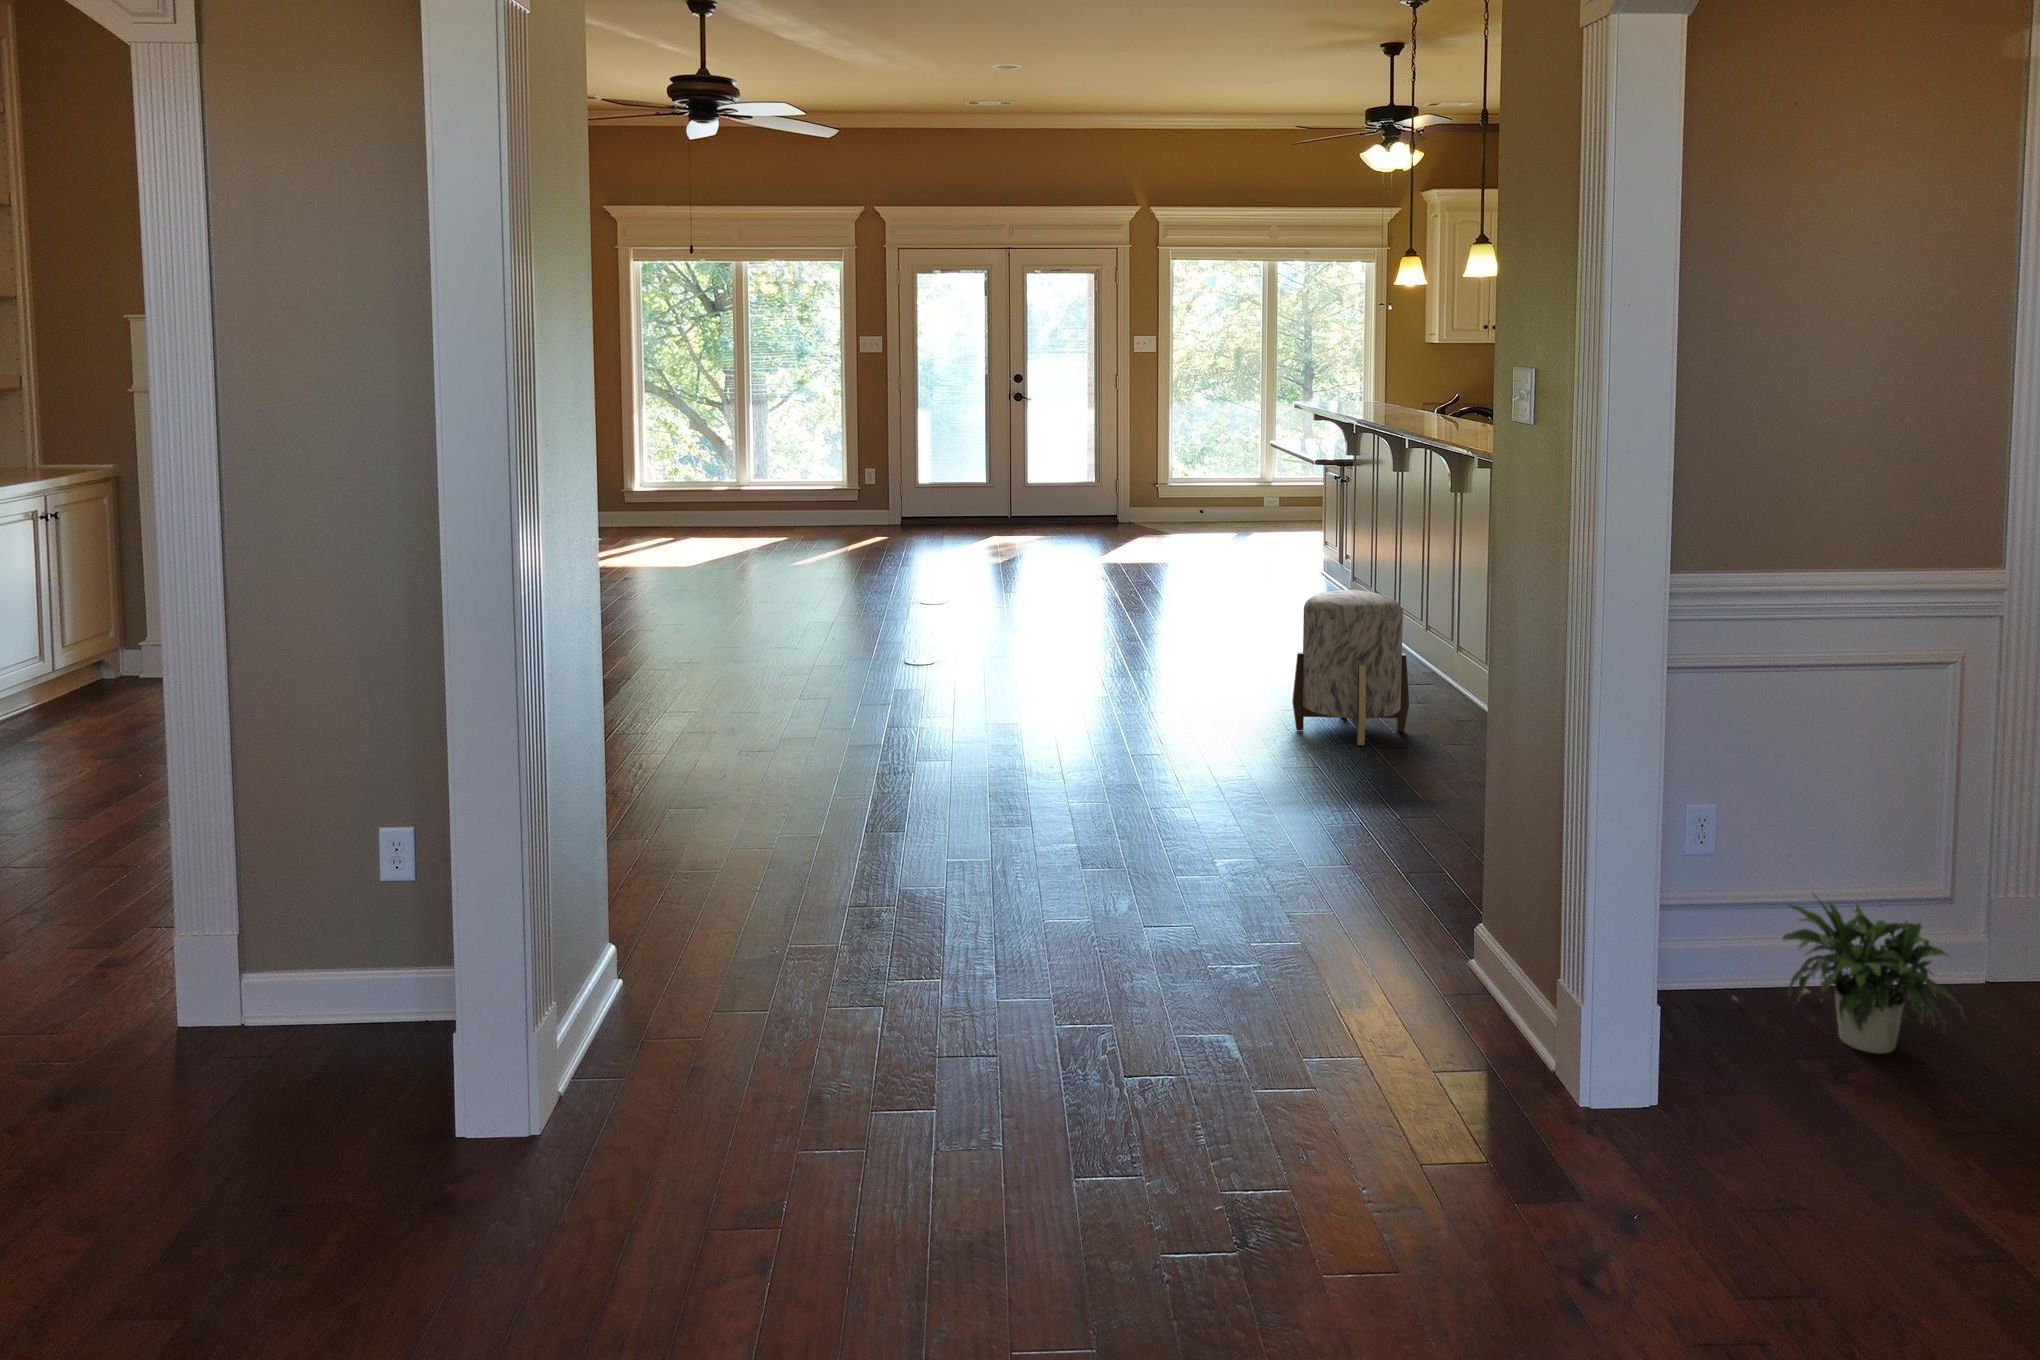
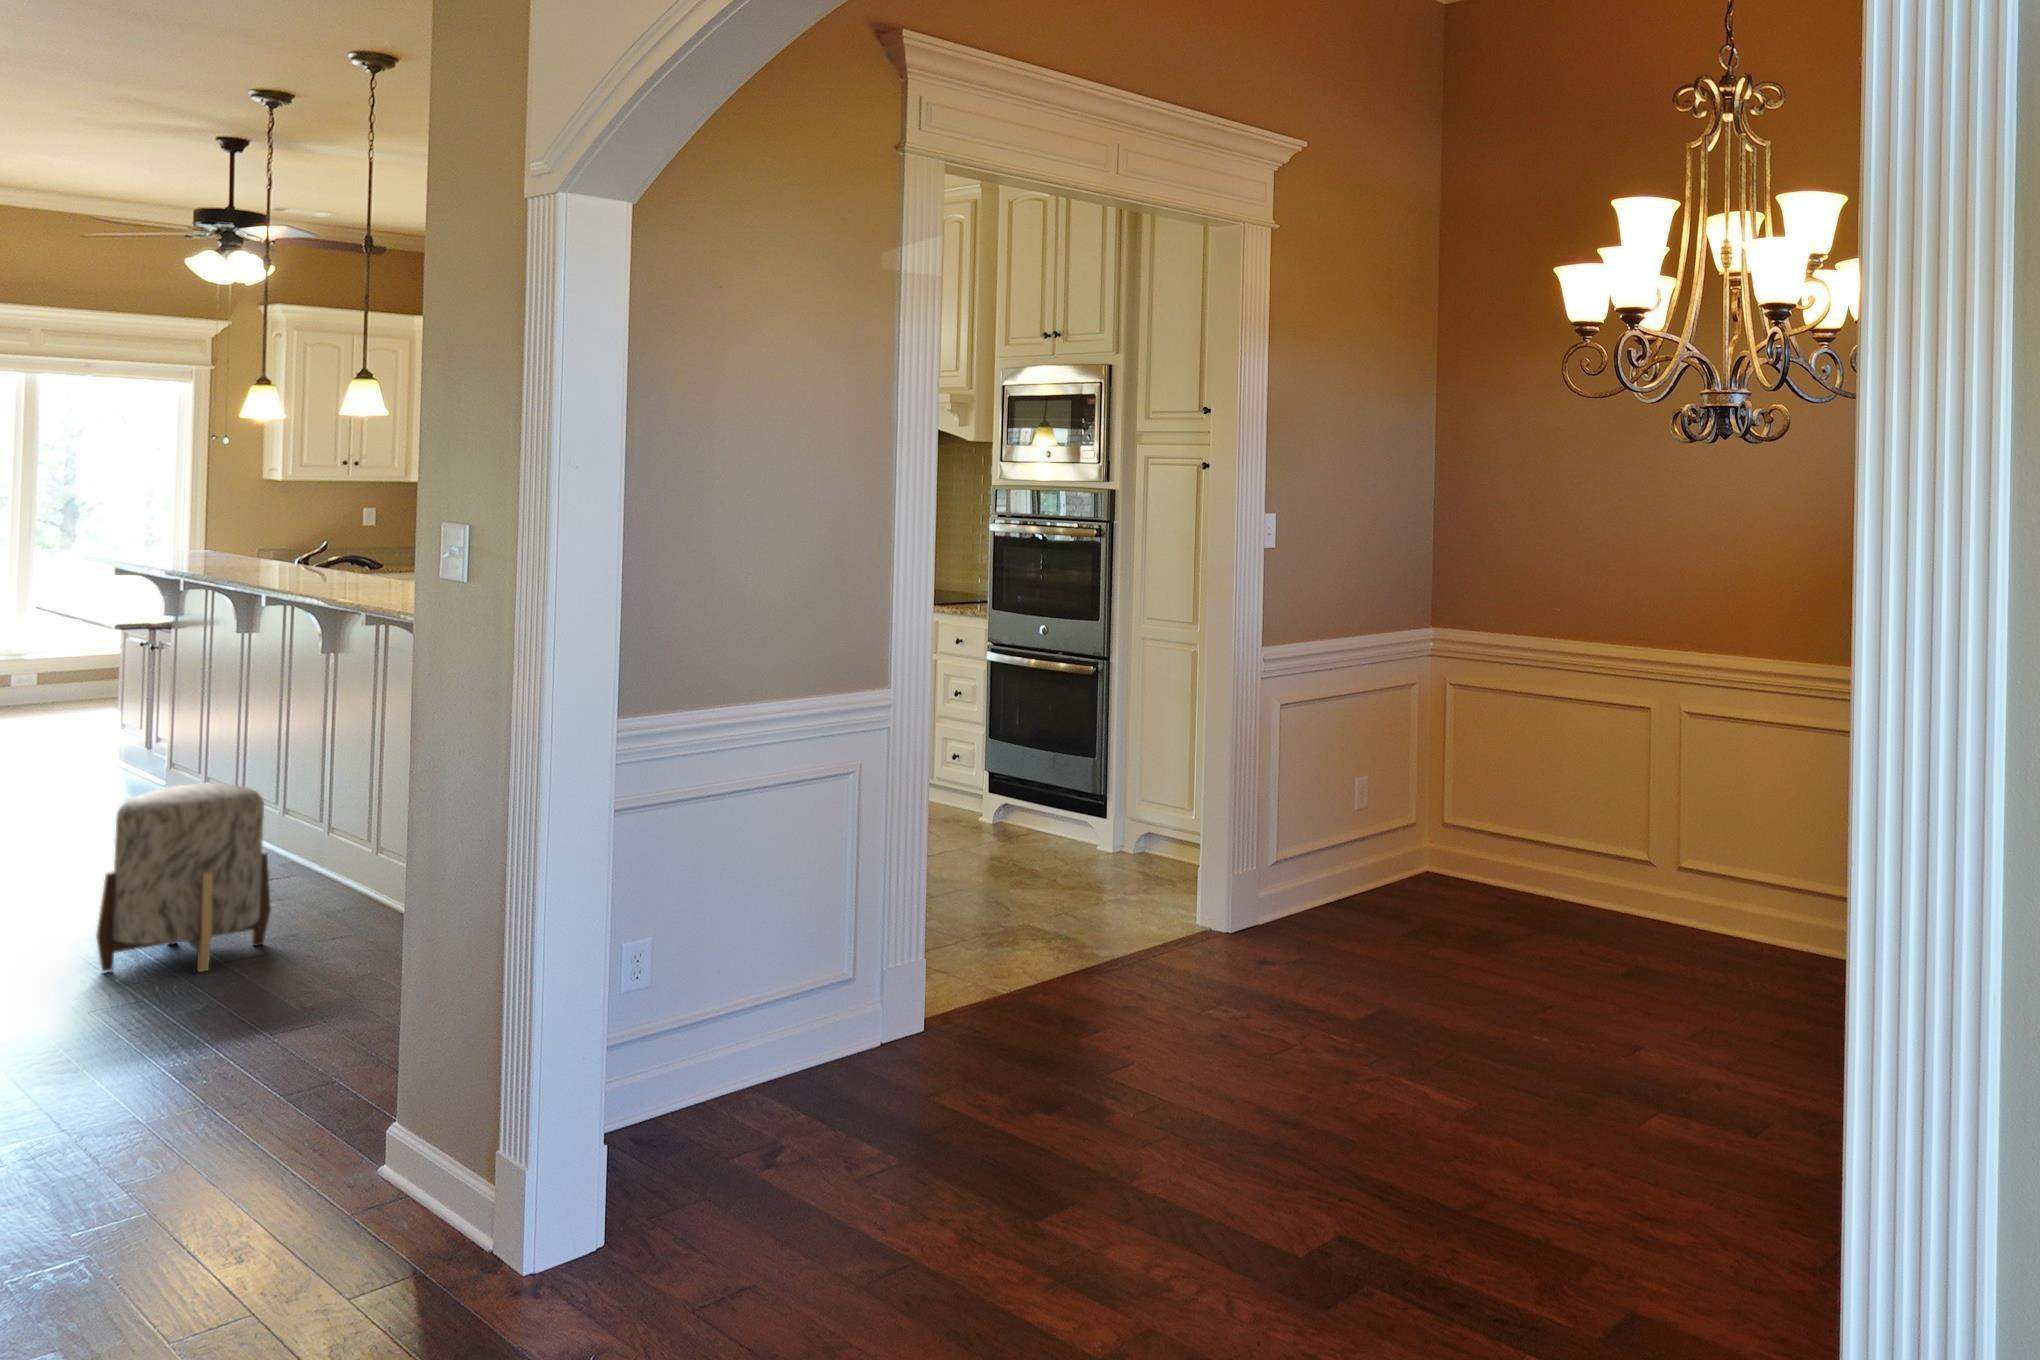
potted plant: present [1733,896,1964,1053] -> none [666,994,864,1126]

